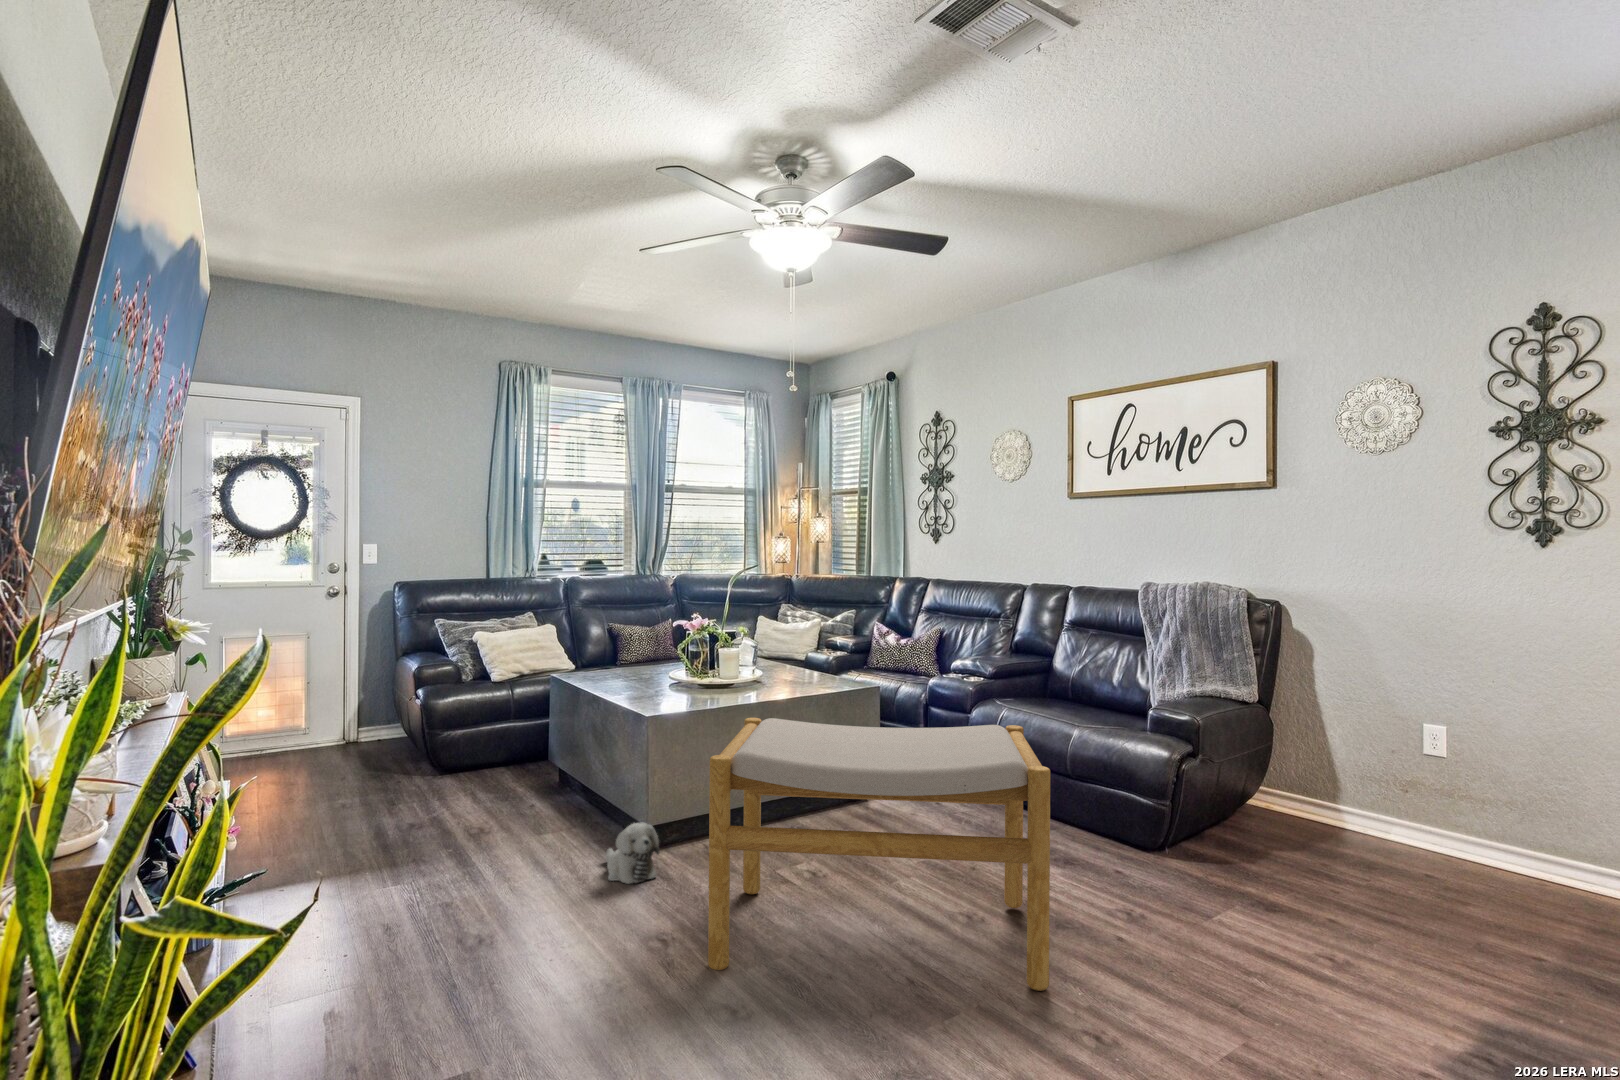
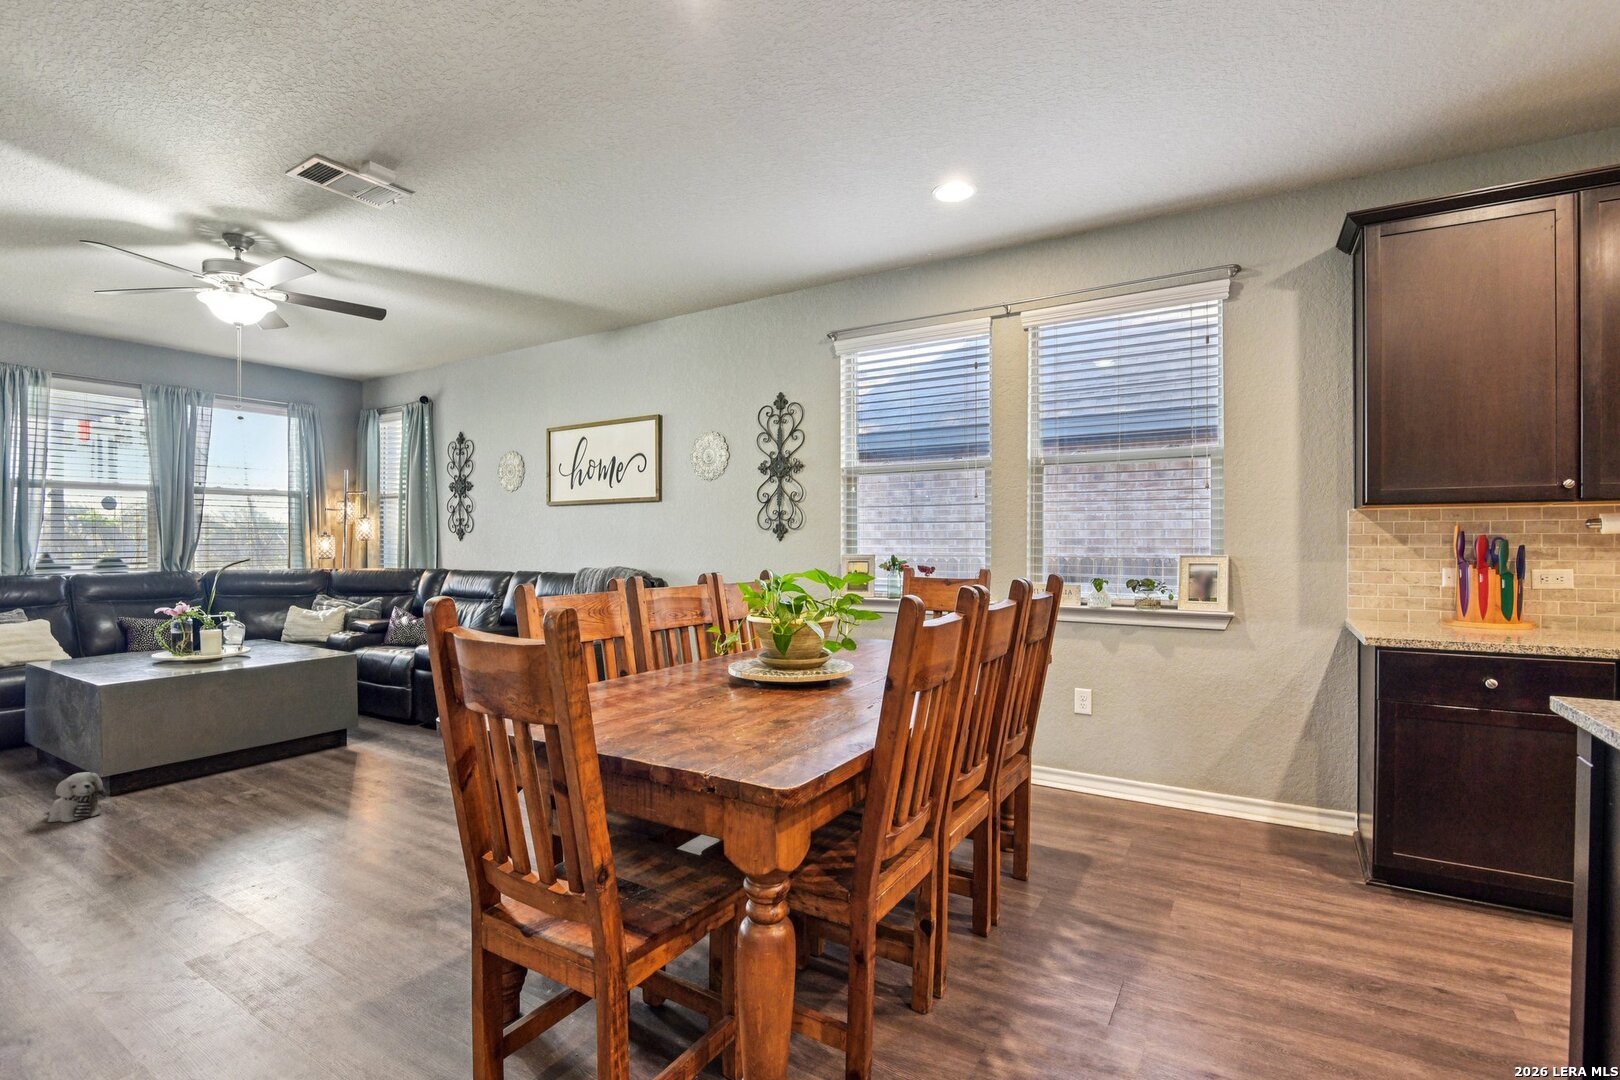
footstool: present [708,718,1050,991] -> none [113,668,415,862]

